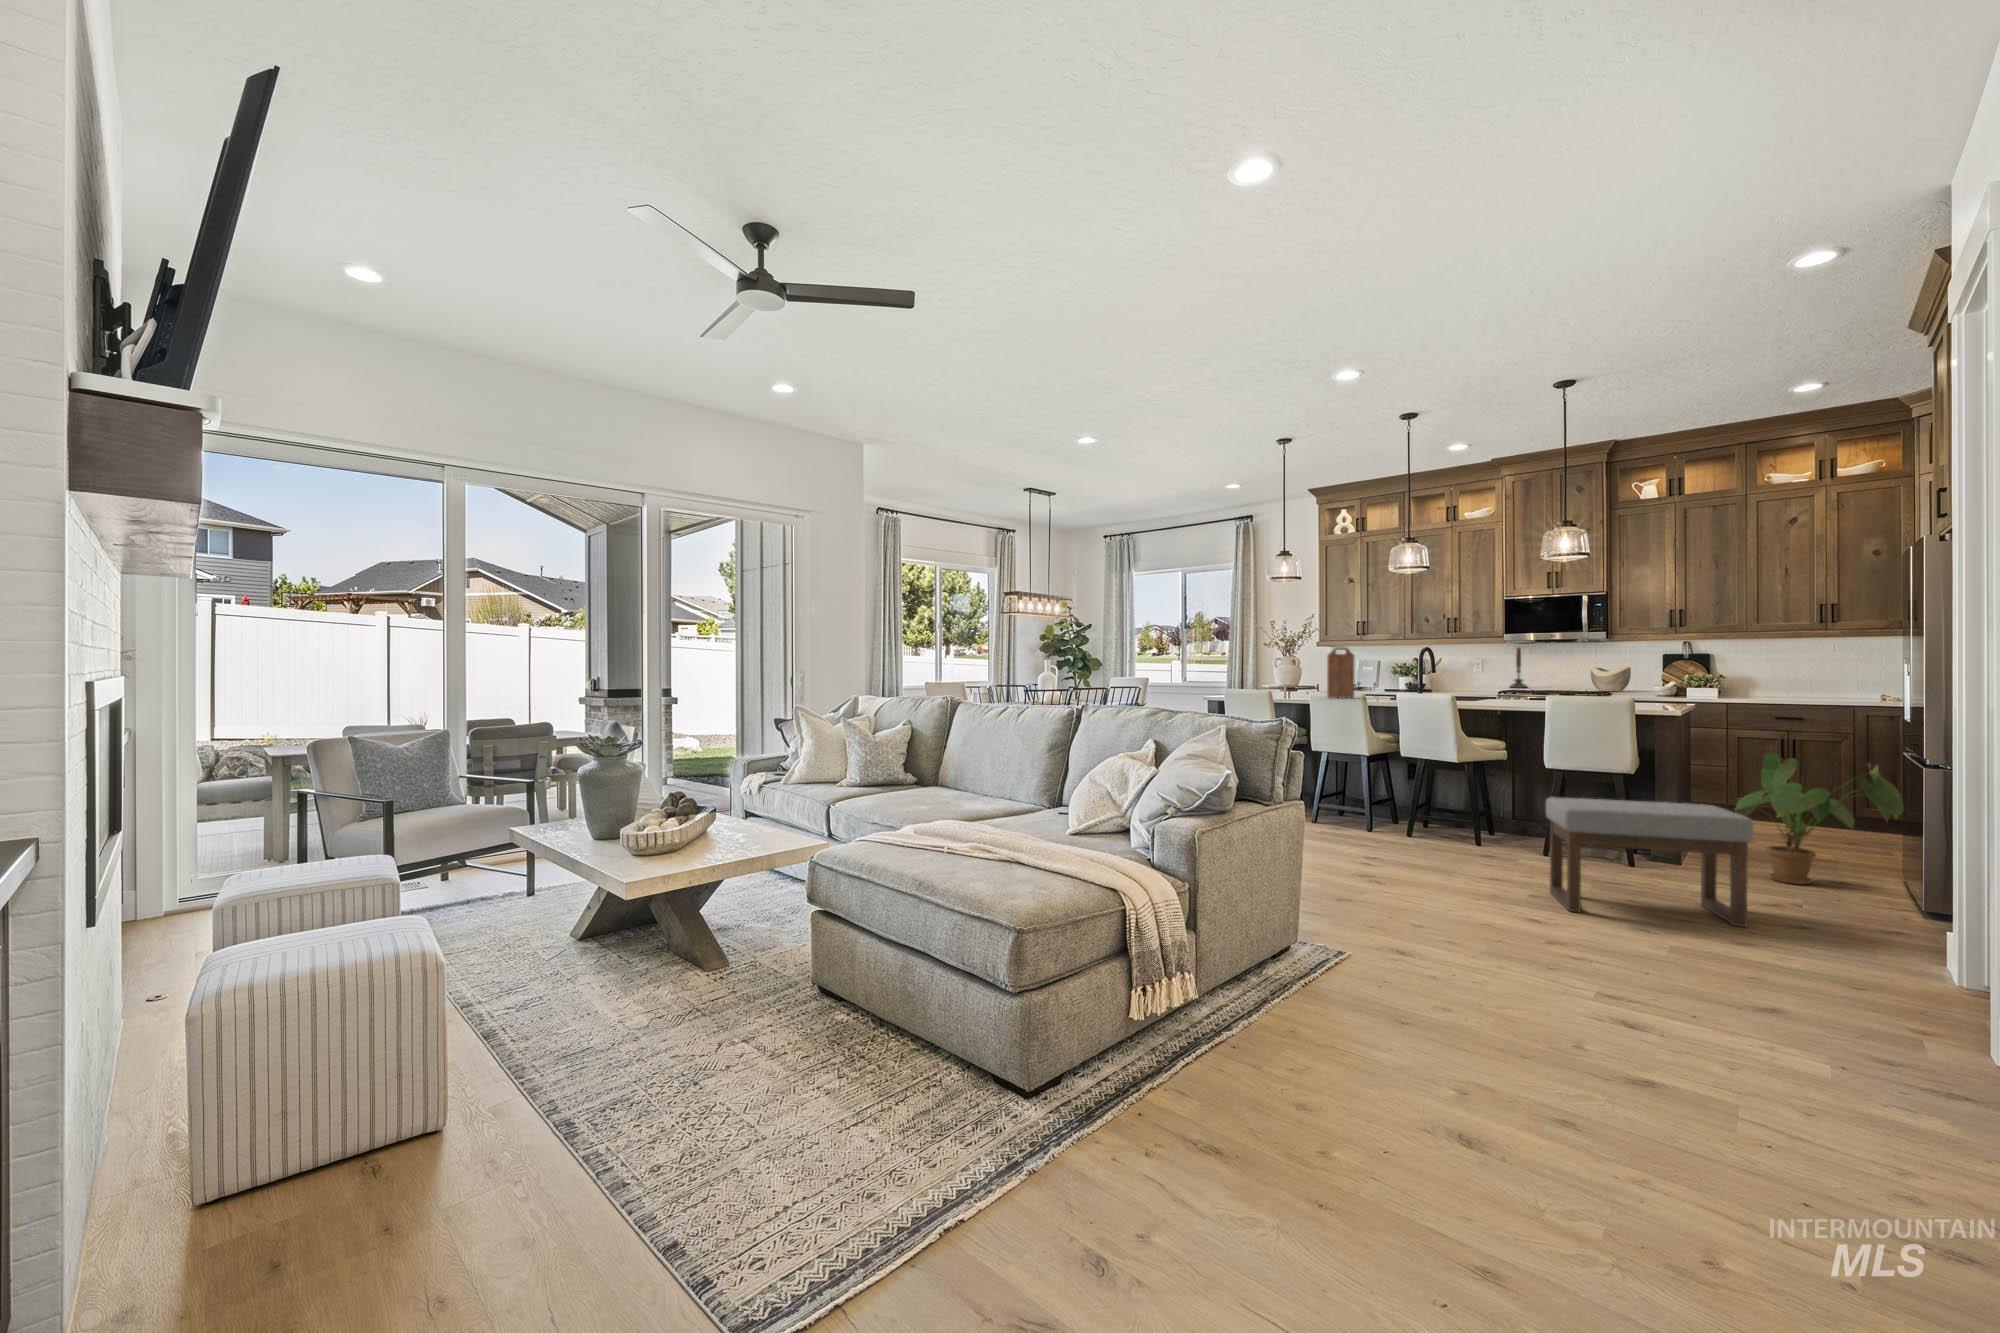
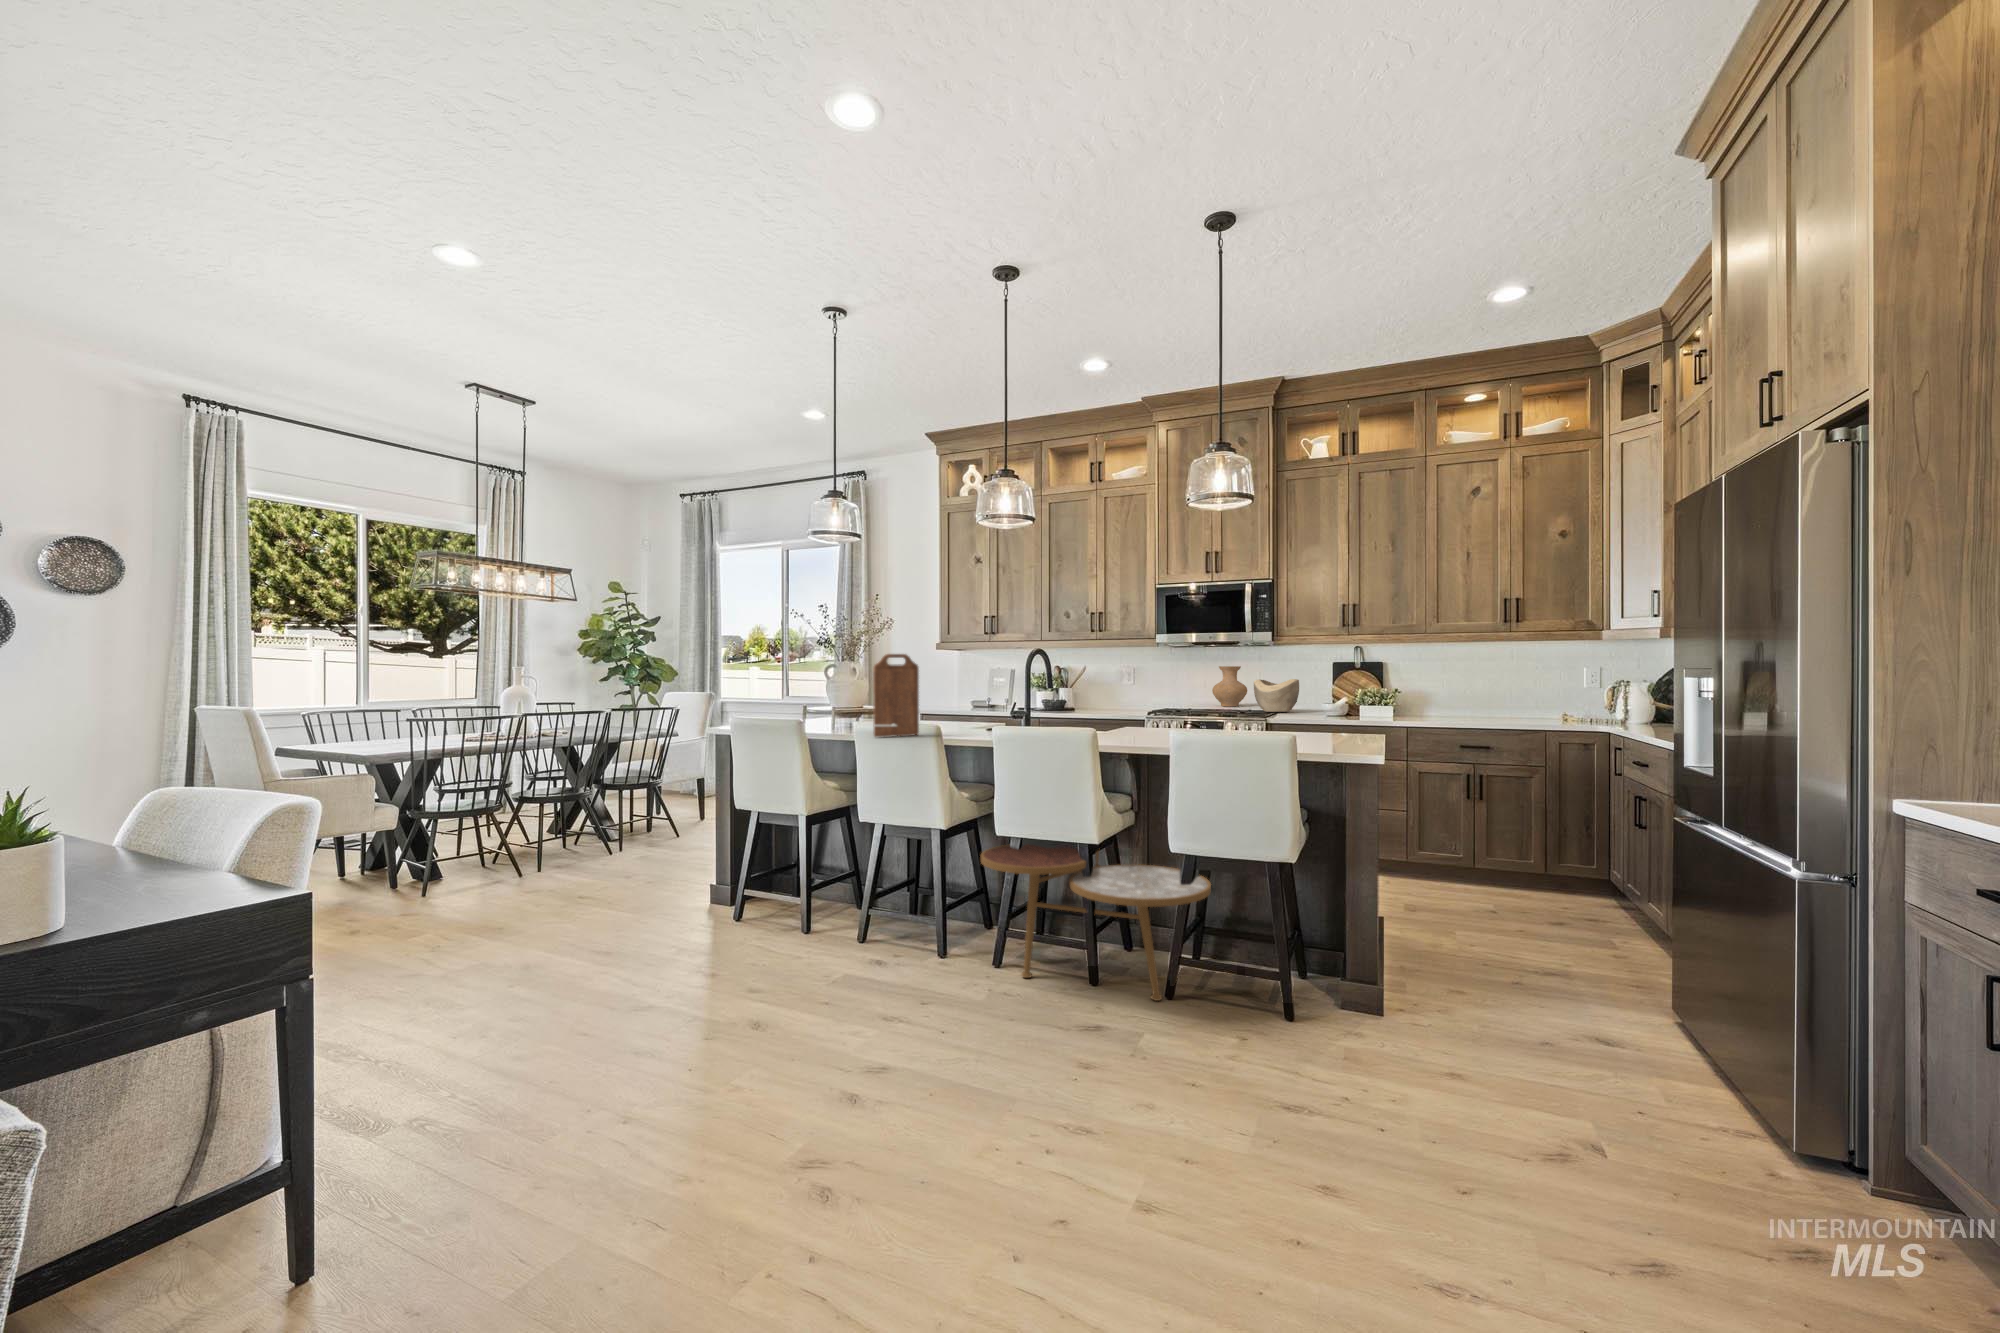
candle: present [1510,648,1527,688] -> none [1163,651,1185,706]
vase: none [1552,658,1583,688] -> present [1212,666,1247,706]
side table: none [1410,749,1571,855] -> present [981,844,1211,1001]
house plant: present [1735,754,1903,885] -> none [1432,830,1676,1042]
ottoman: present [1546,797,1753,927] -> none [1147,952,1493,1230]

